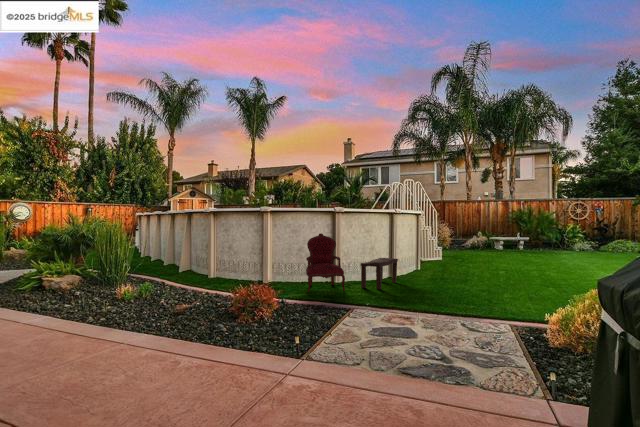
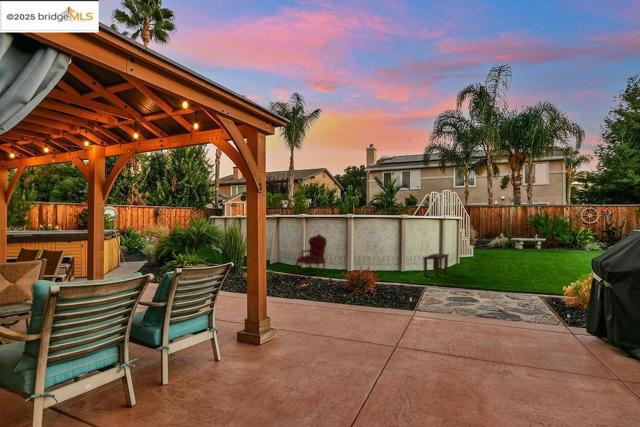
armchair: present [306,233,345,292] -> present [296,234,327,274]

